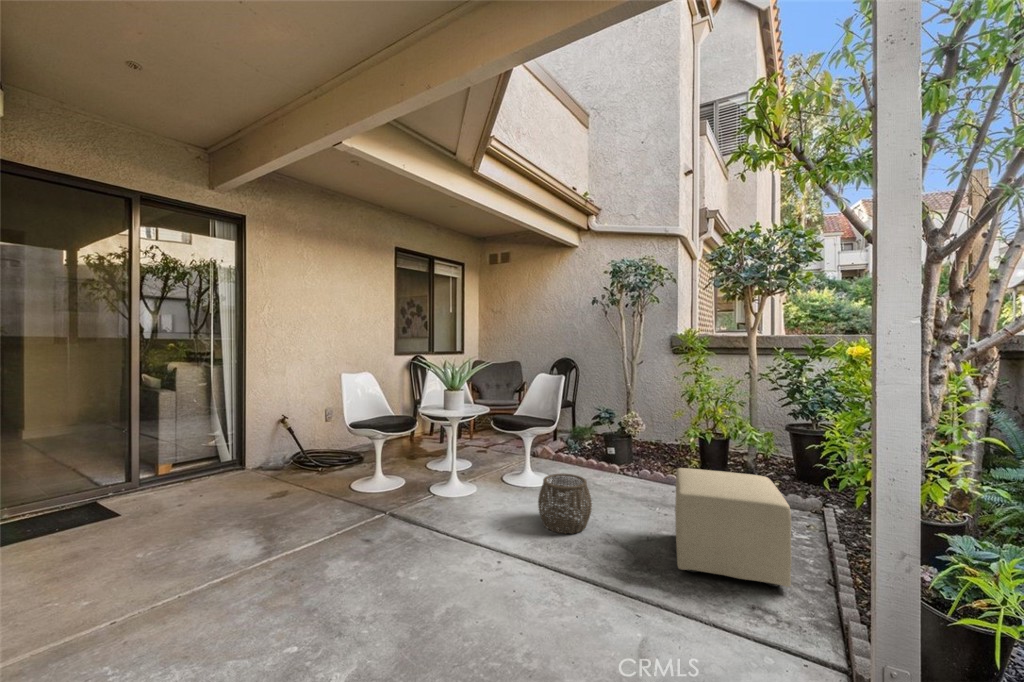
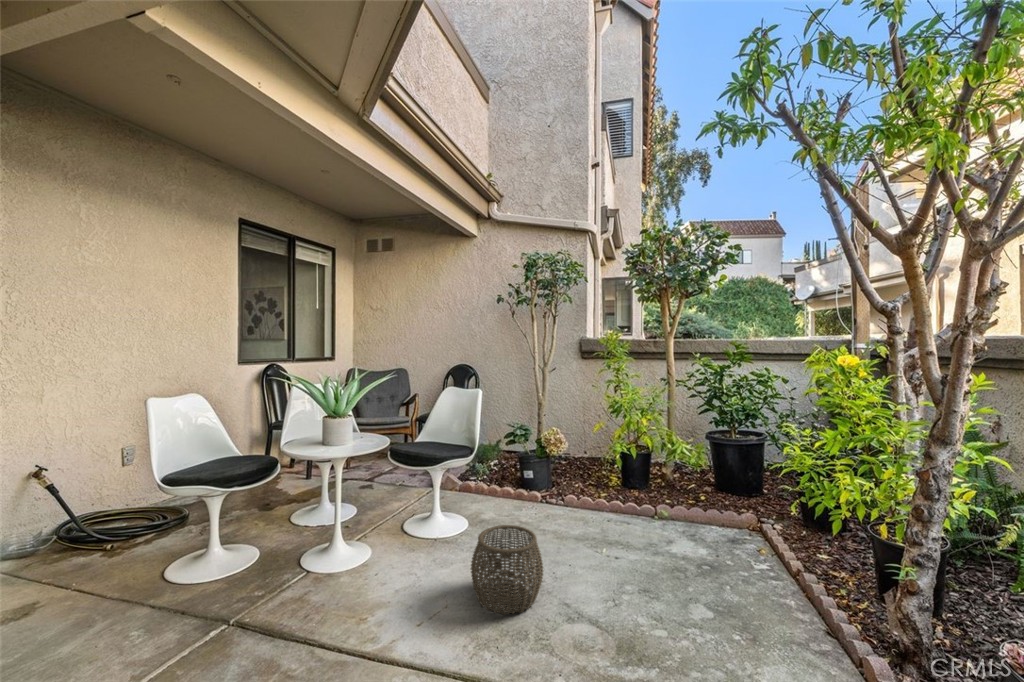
ottoman: present [675,468,792,587] -> none [643,506,808,656]

